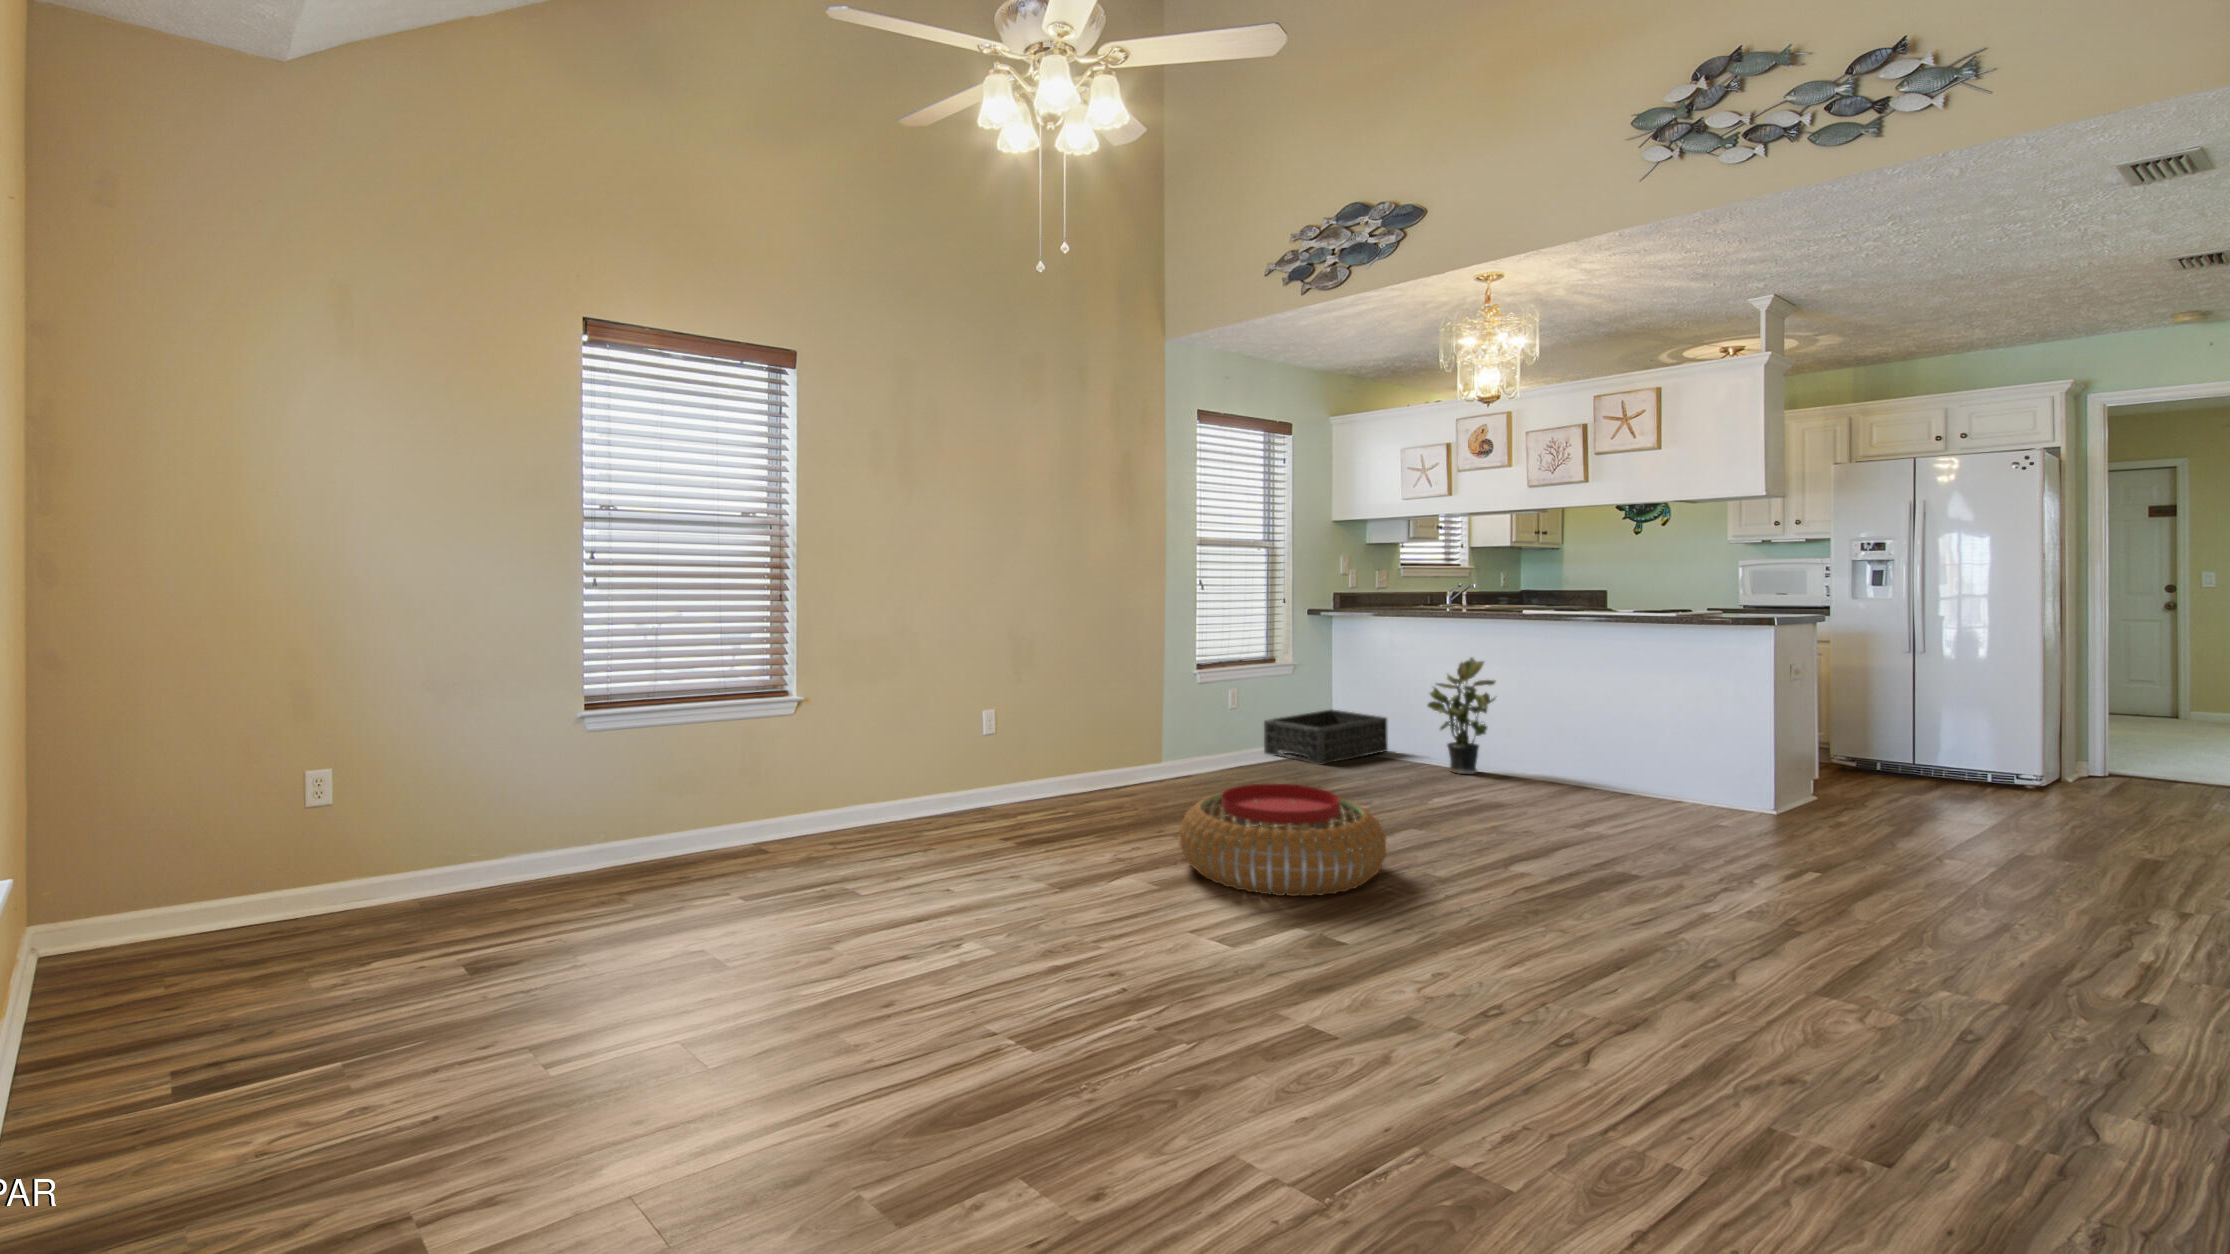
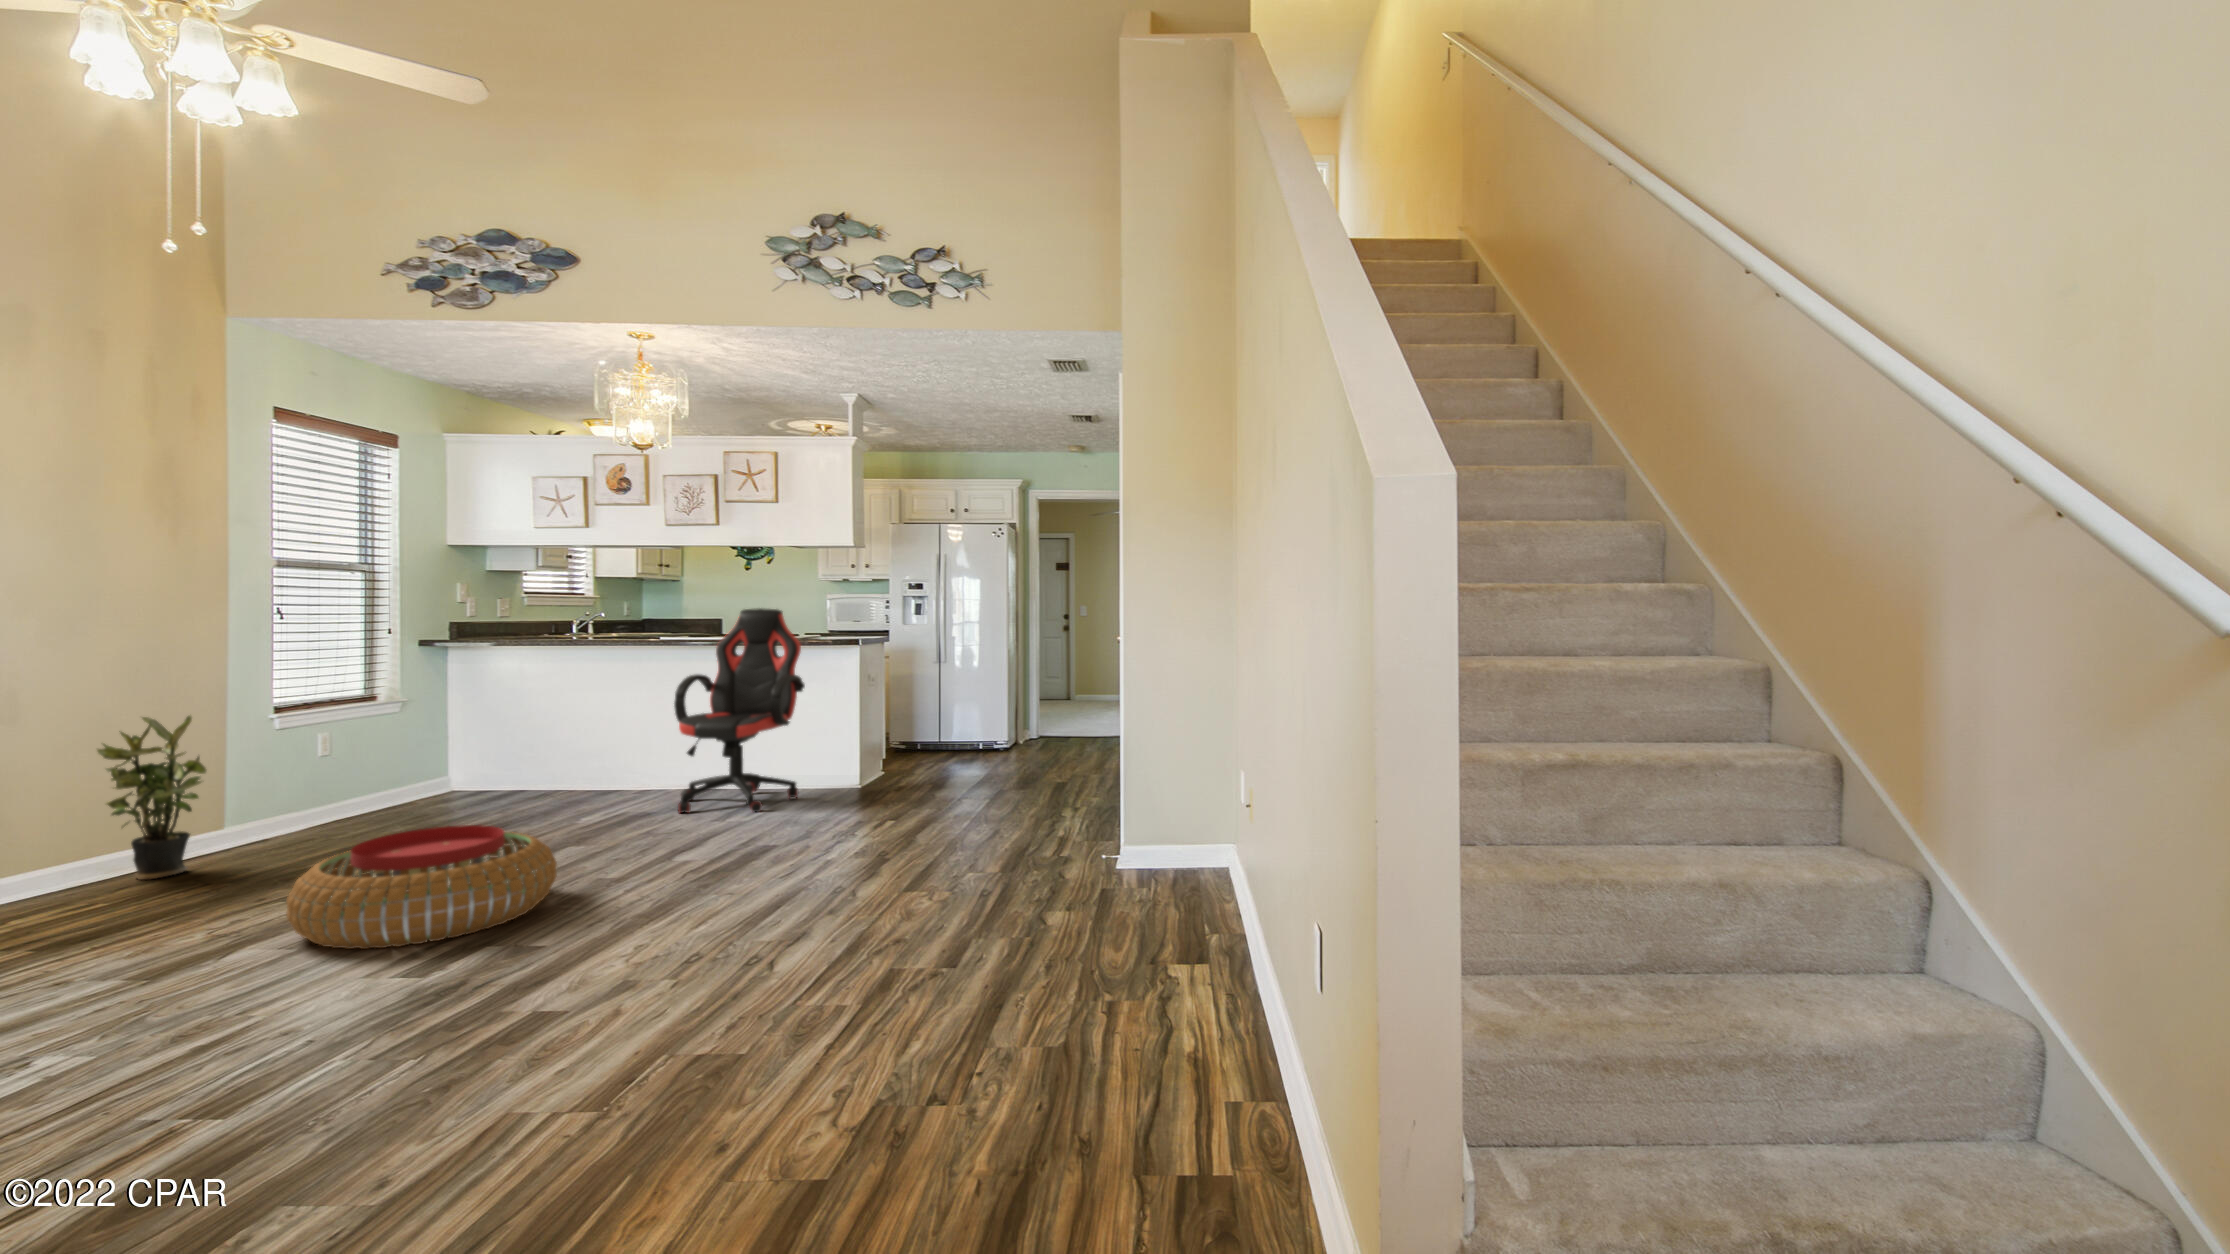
chair: none [1531,578,1692,823] -> present [674,608,805,813]
potted plant: present [1428,657,1495,774] -> present [97,715,206,880]
basket: present [1264,710,1388,765] -> none [355,756,516,816]

